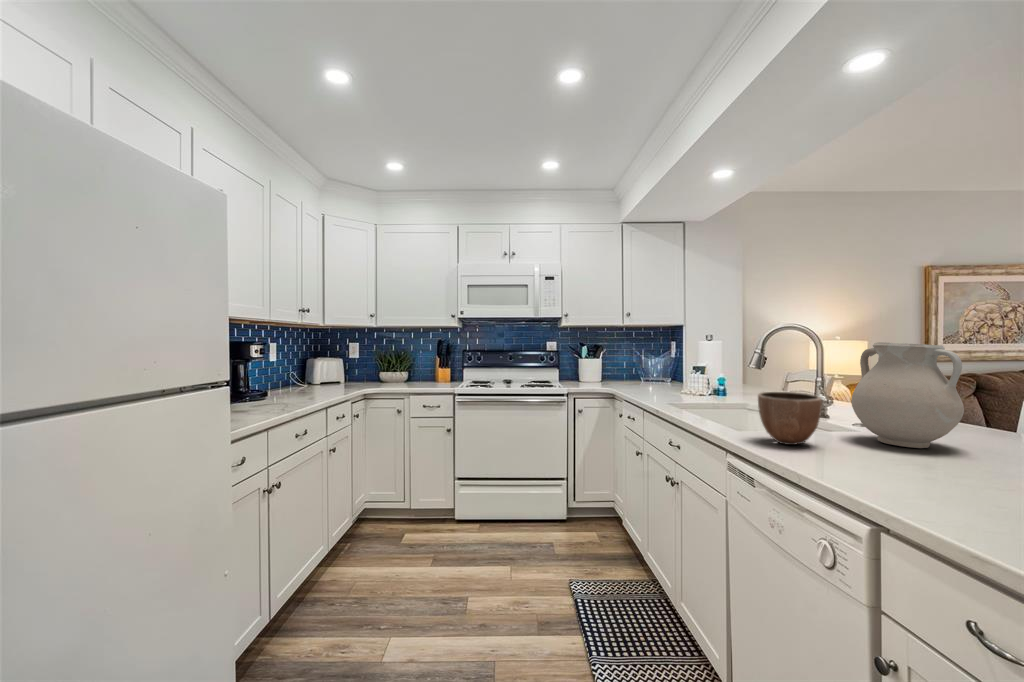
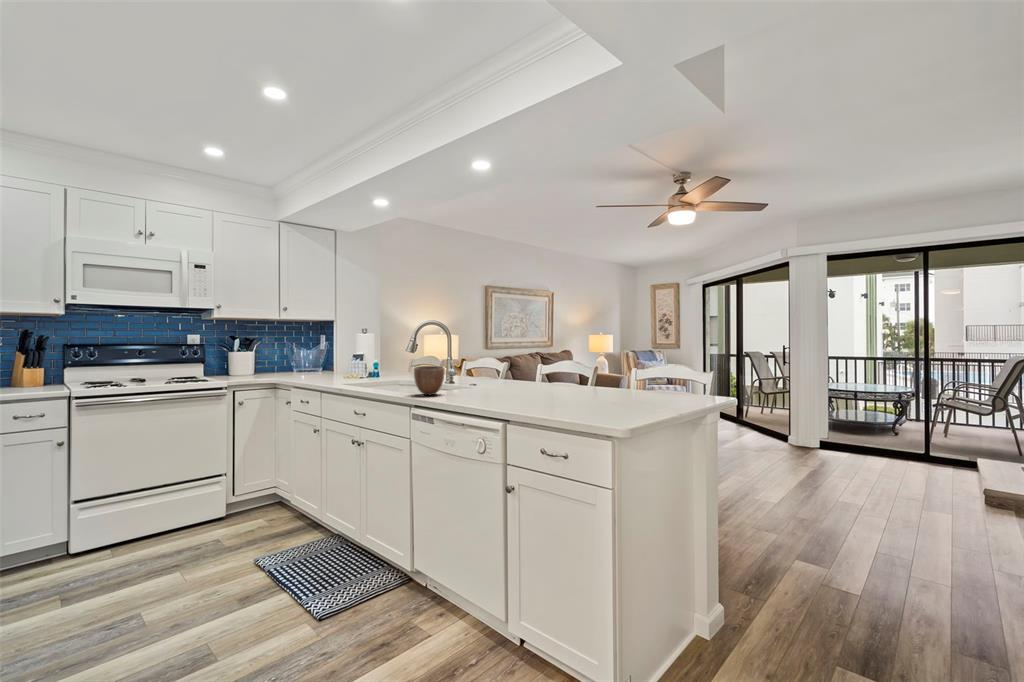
vase: present [851,342,964,448] -> none [457,337,499,391]

